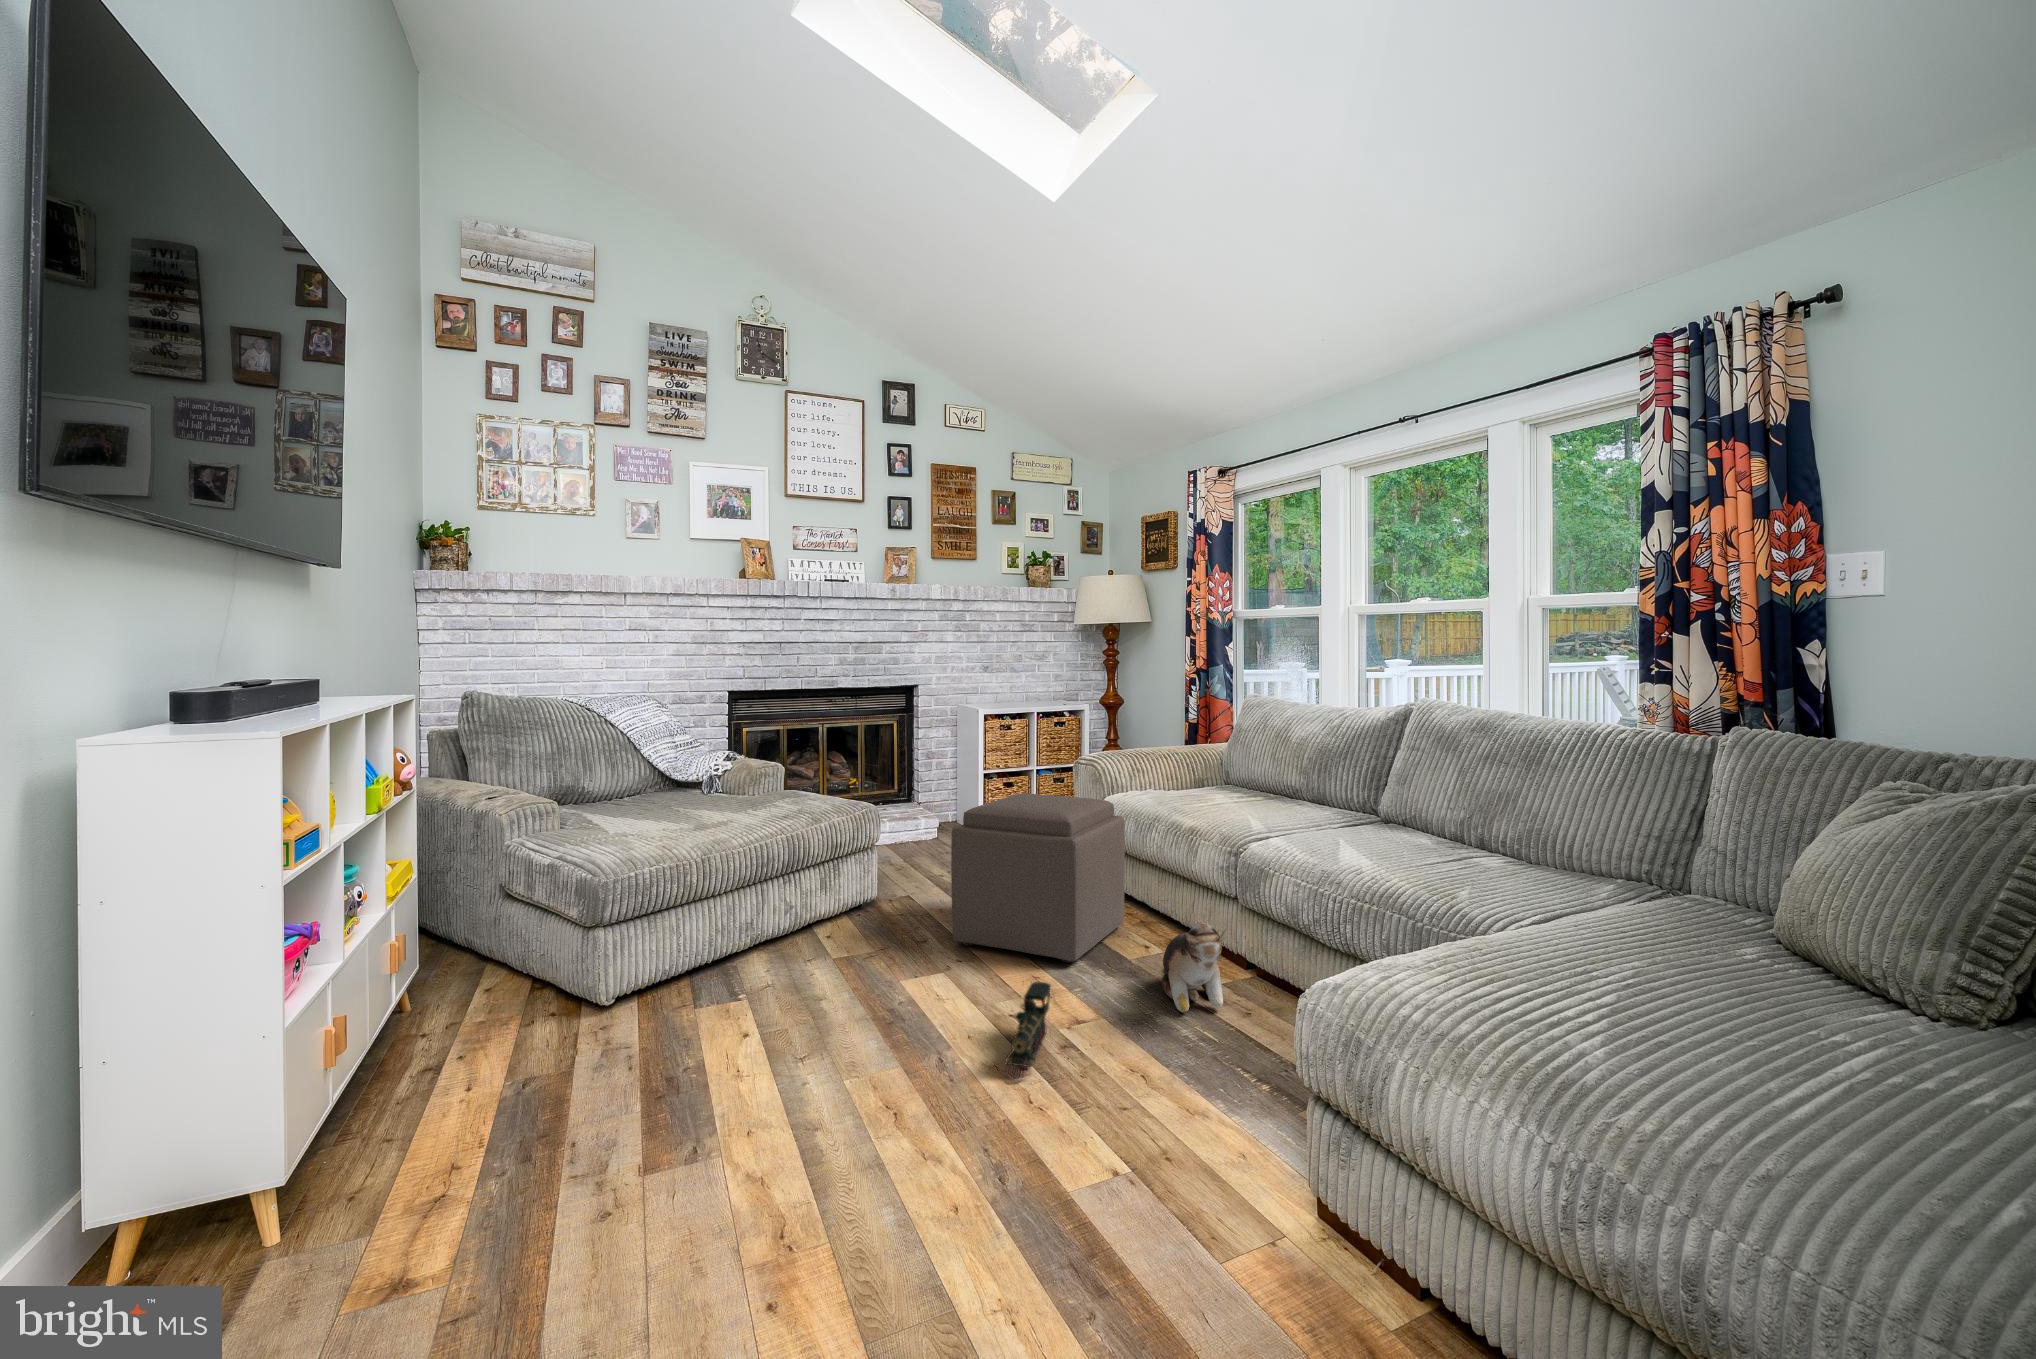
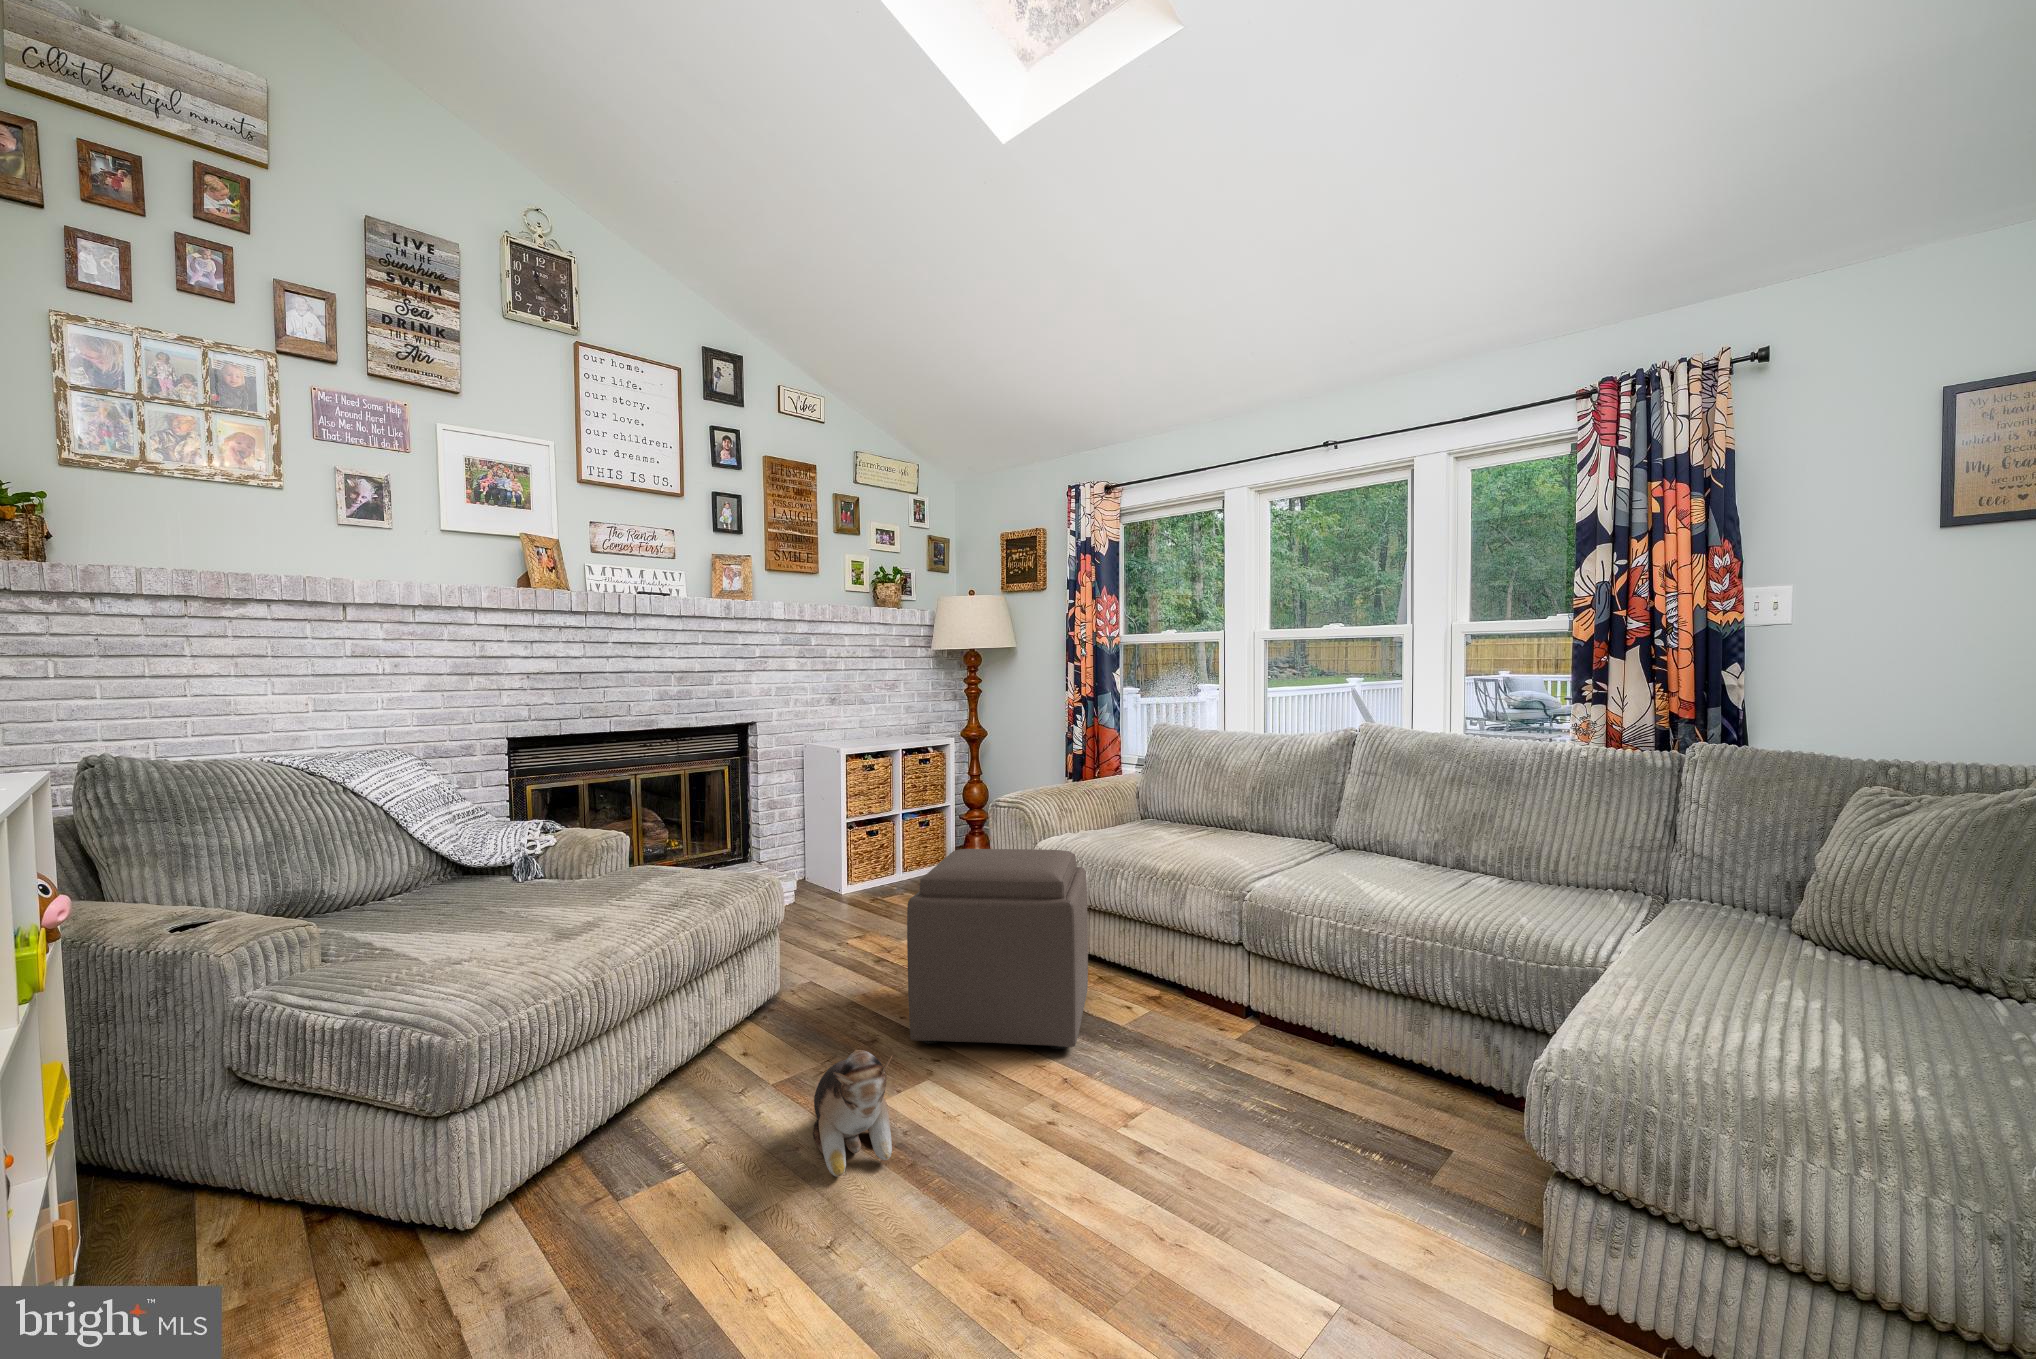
plush toy: present [1162,922,1227,1012] -> present [813,1049,892,1177]
toy train: present [1005,982,1051,1080] -> none [1085,1084,1139,1220]

